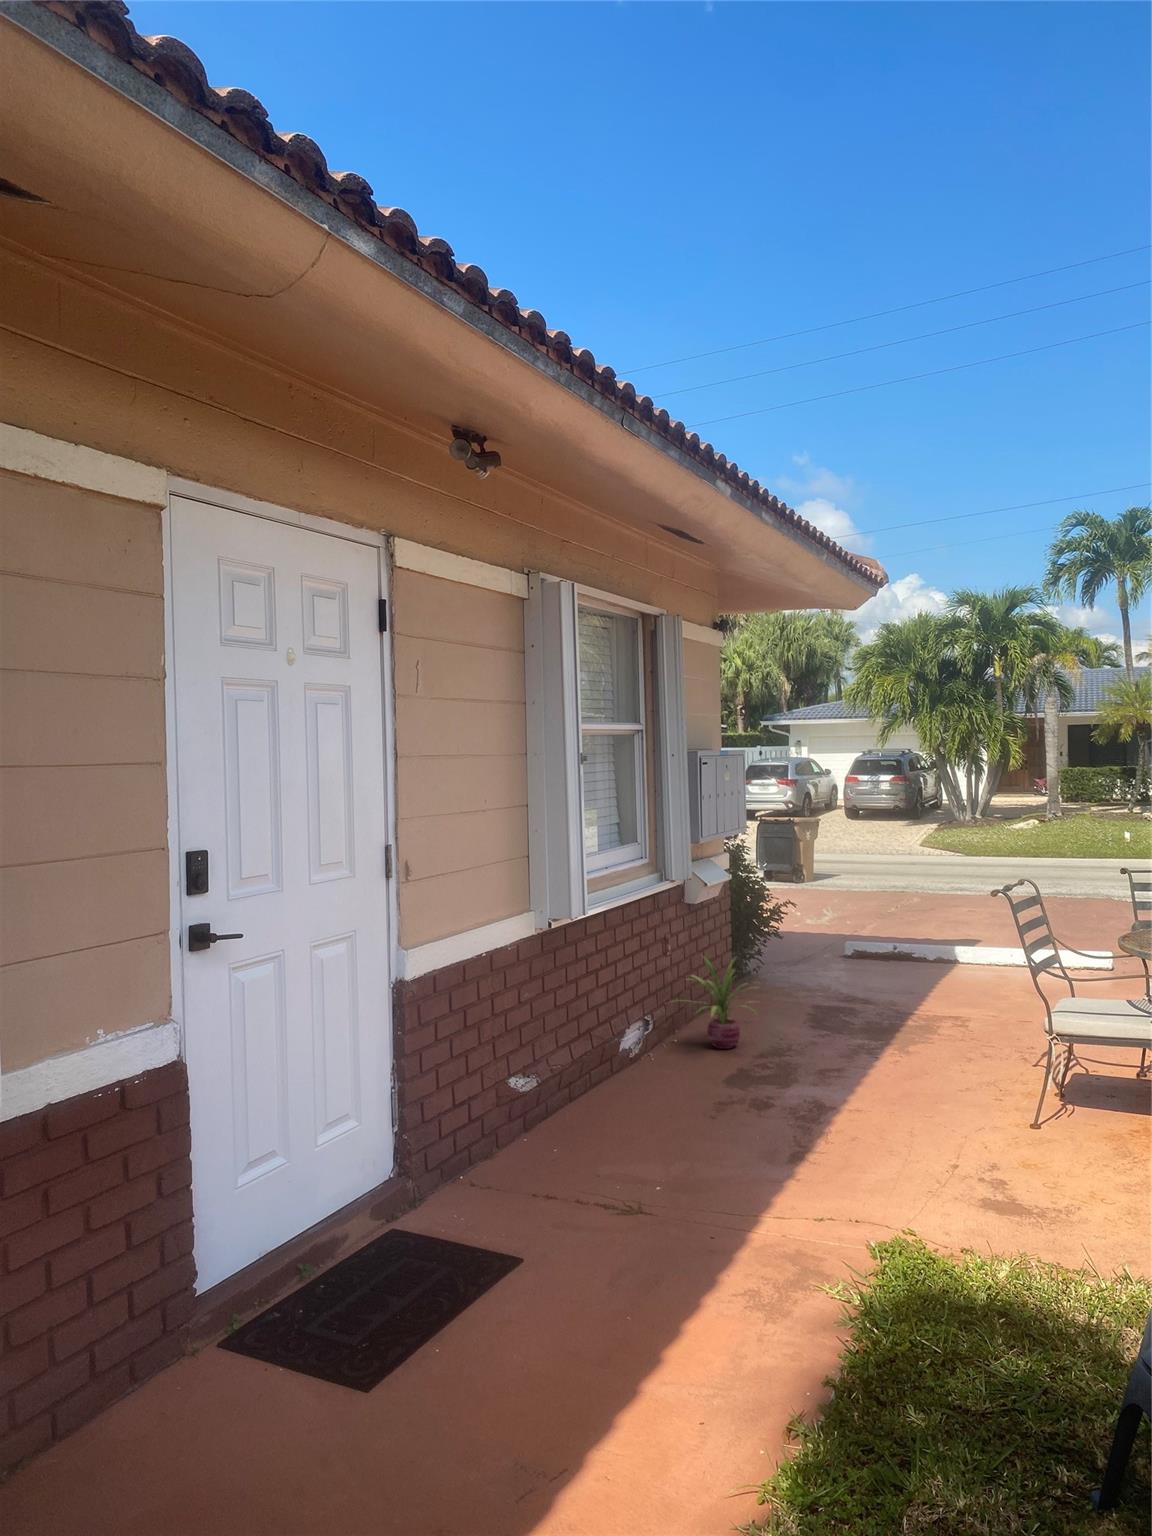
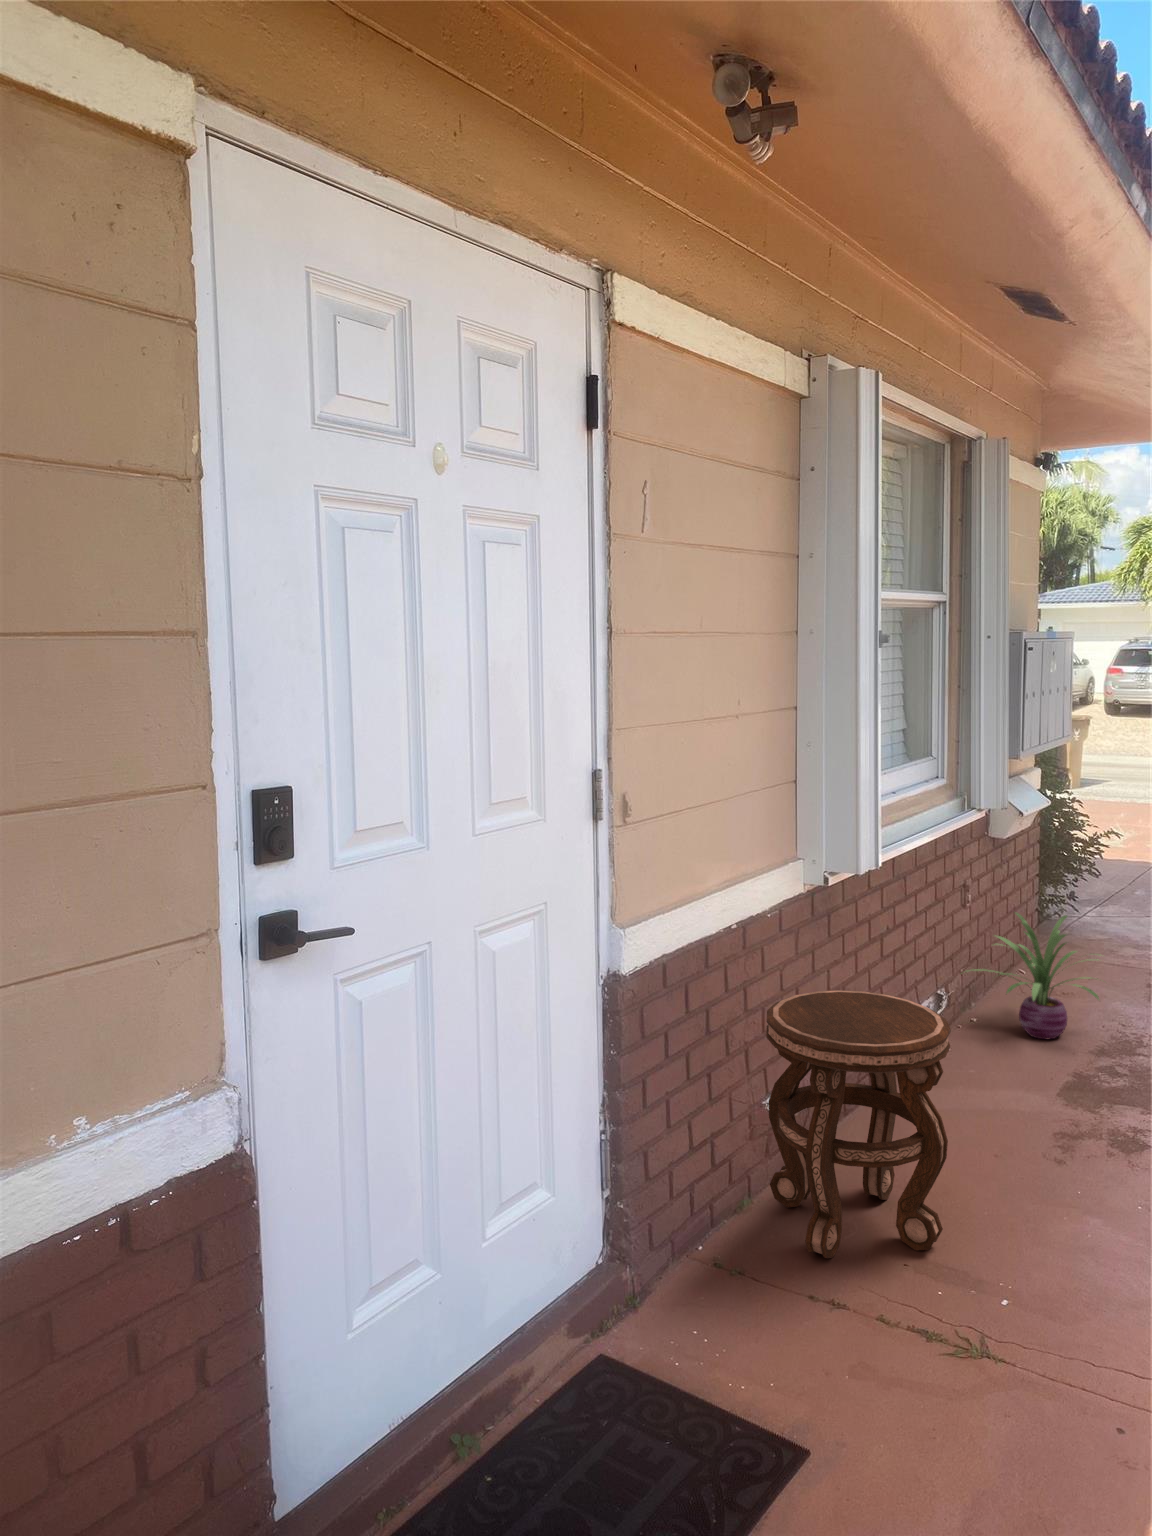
side table: none [506,999,626,1176] -> present [766,990,951,1258]

